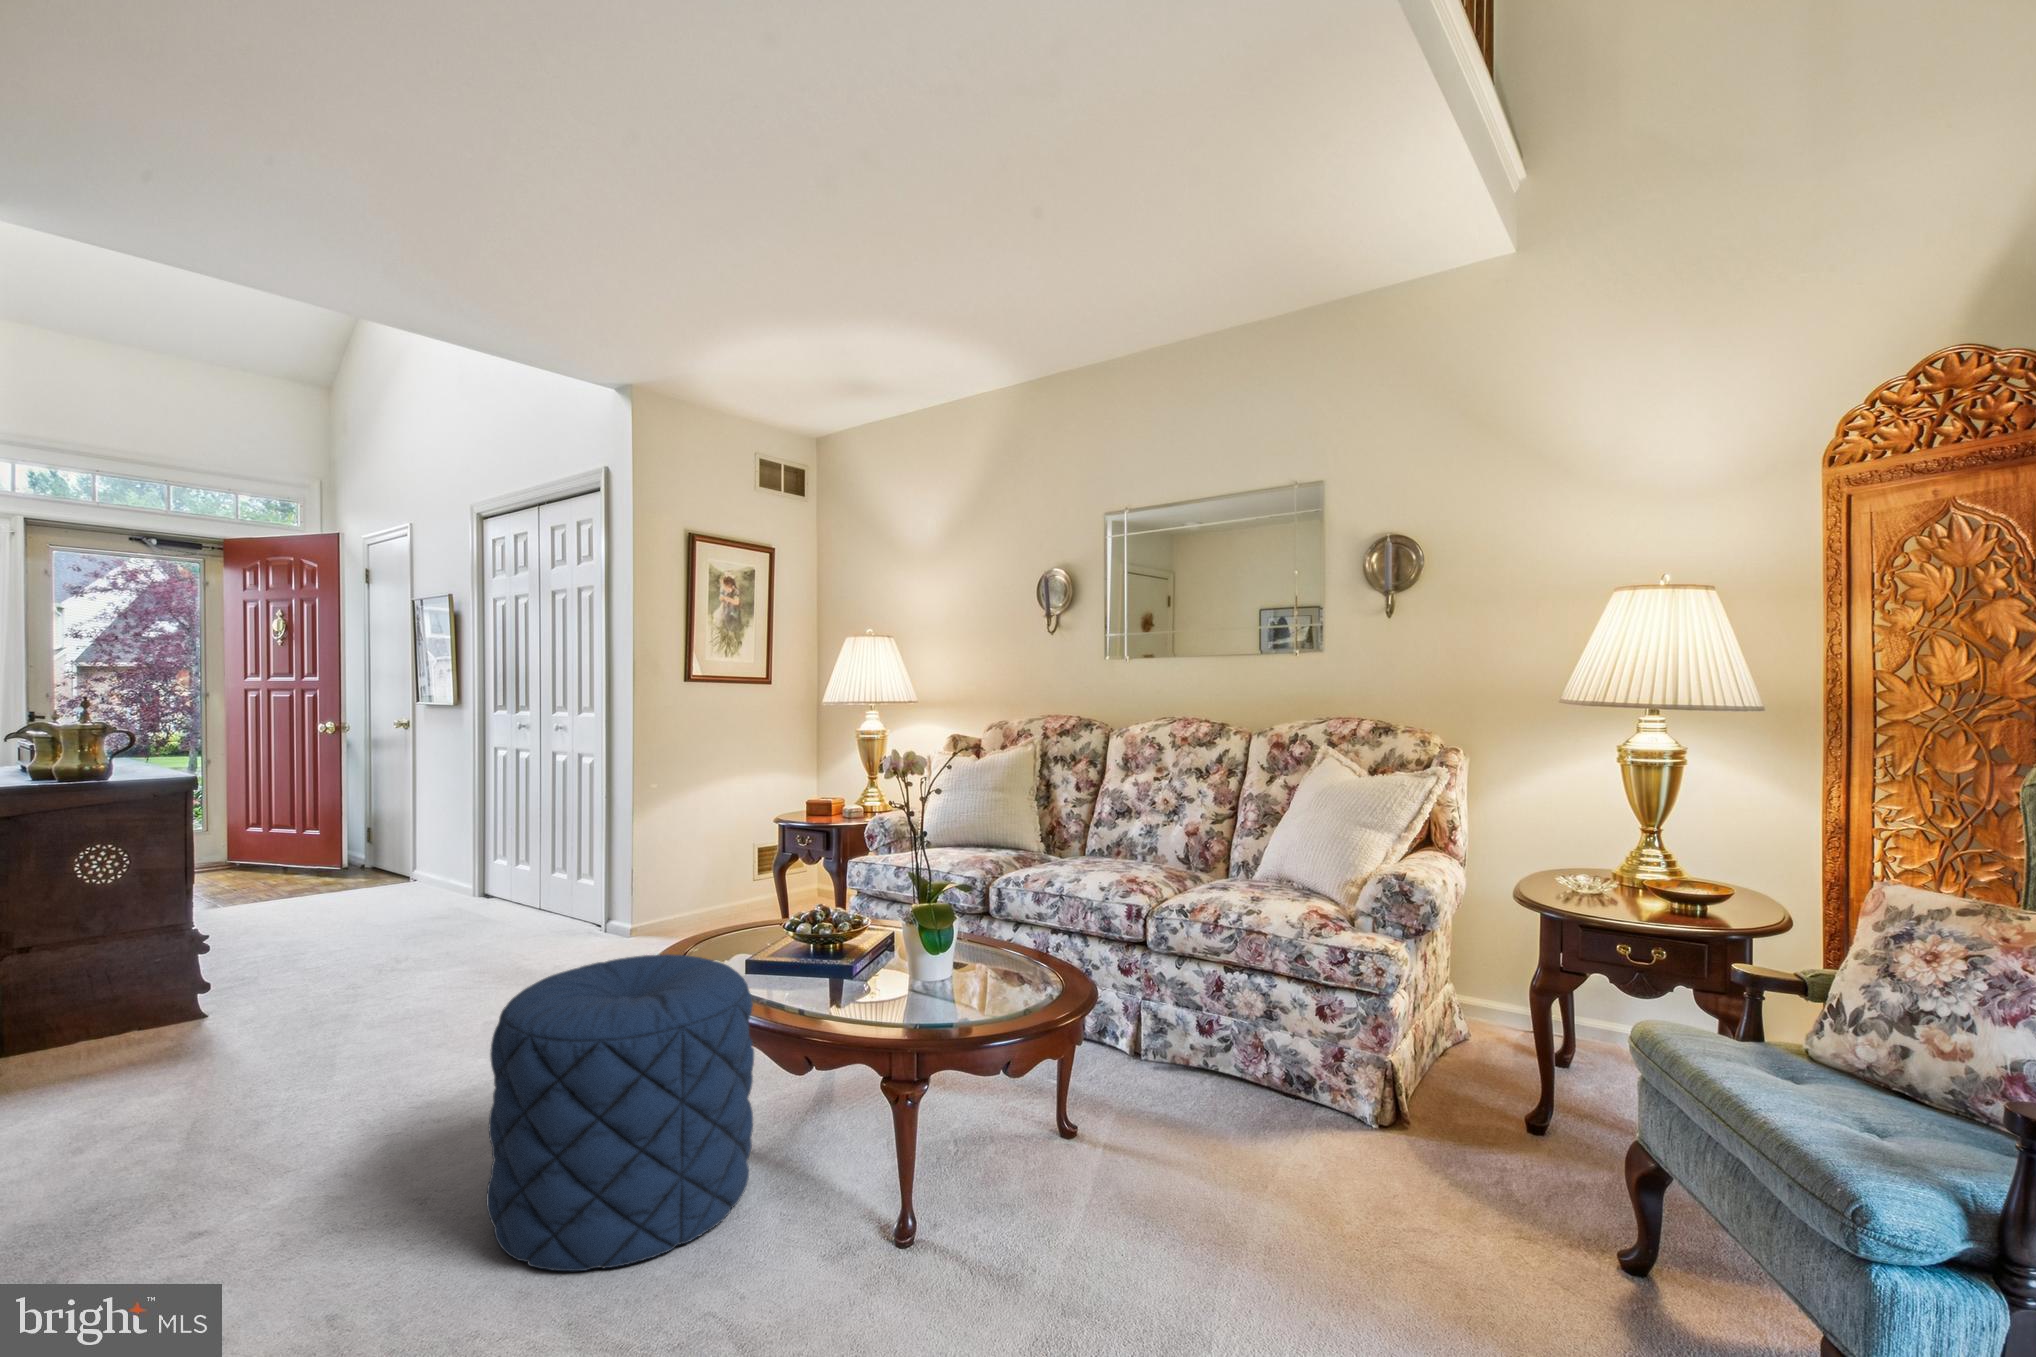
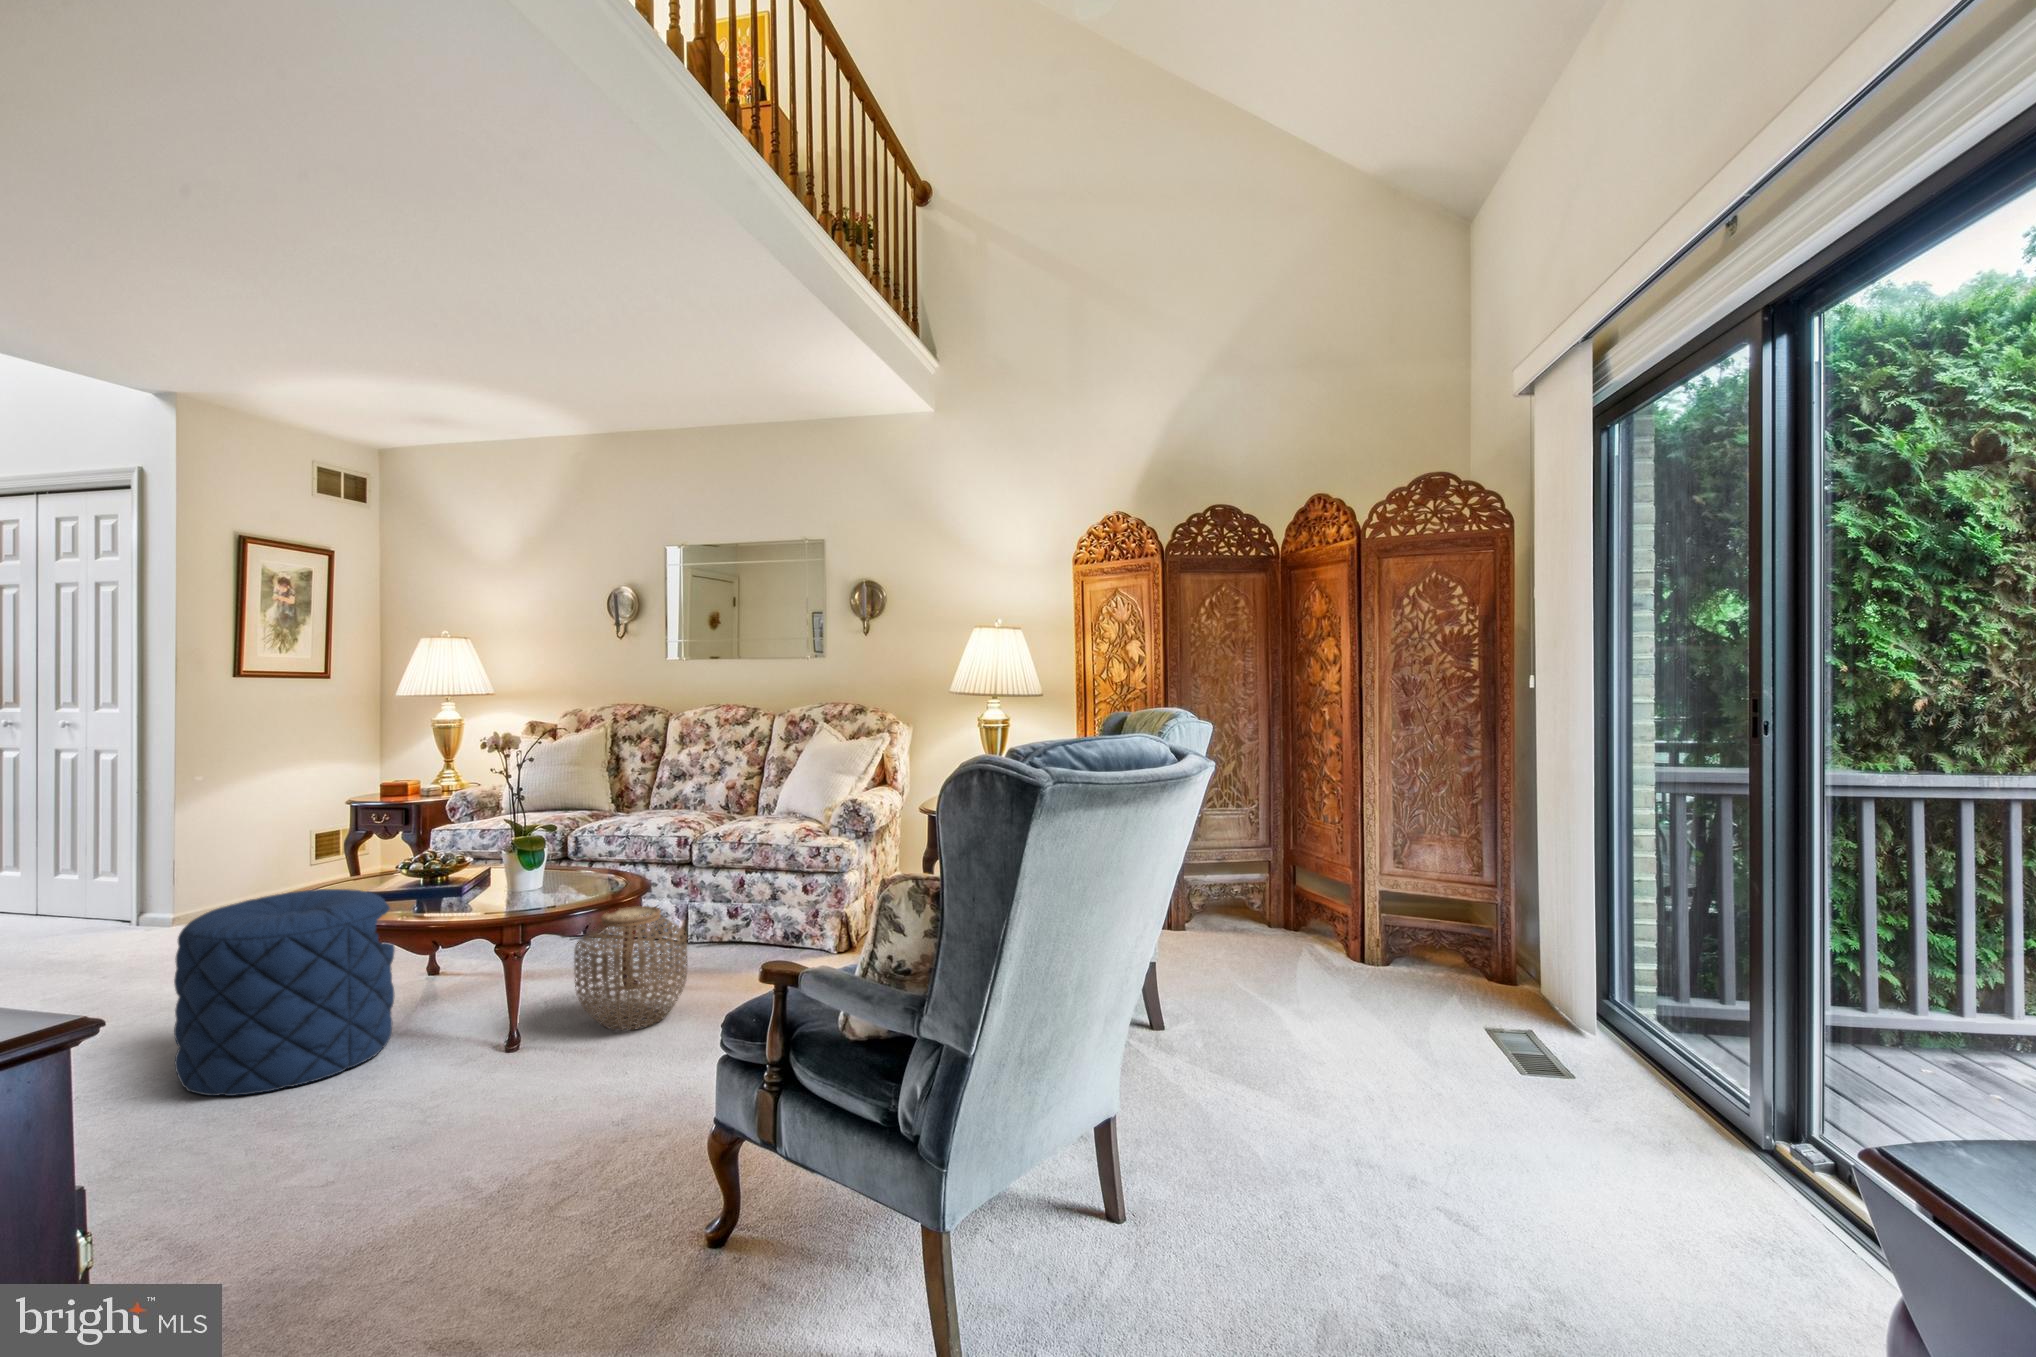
woven basket: none [986,1035,1157,1256] -> present [574,906,687,1030]

